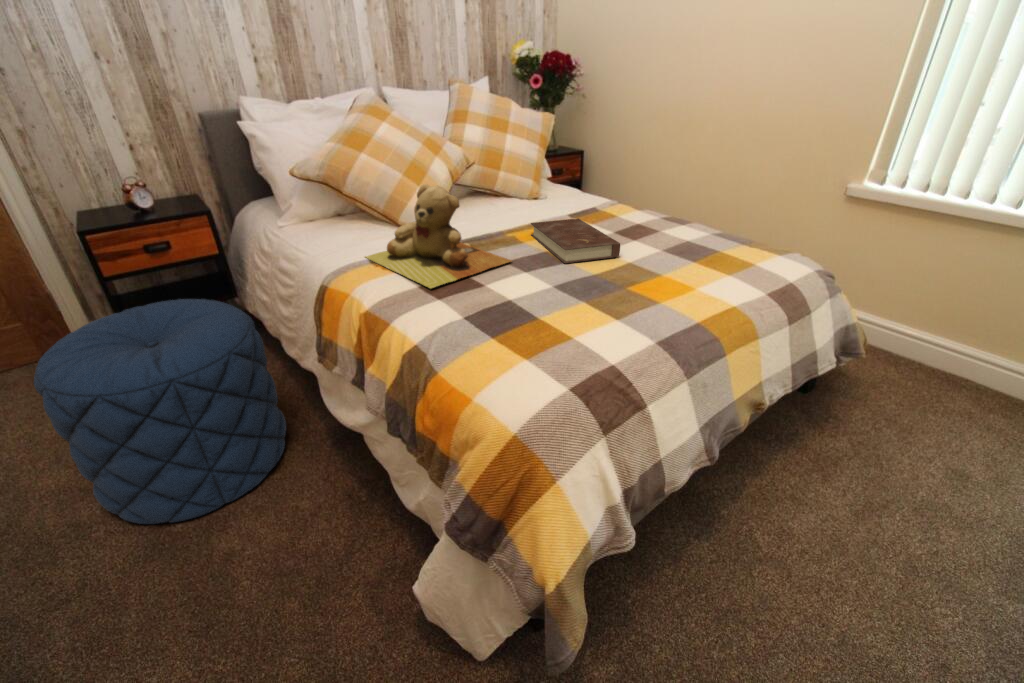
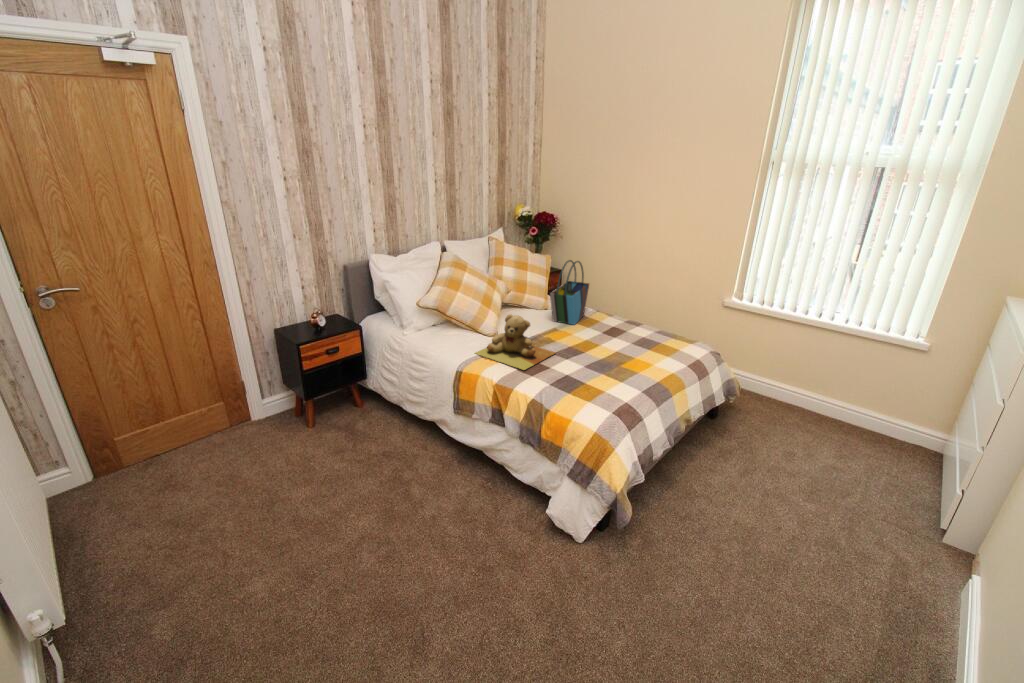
tote bag: none [526,102,606,220] -> present [550,260,589,325]
book: present [531,218,620,263] -> none [556,325,611,353]
pouf: present [34,299,286,524] -> none [327,381,434,507]

